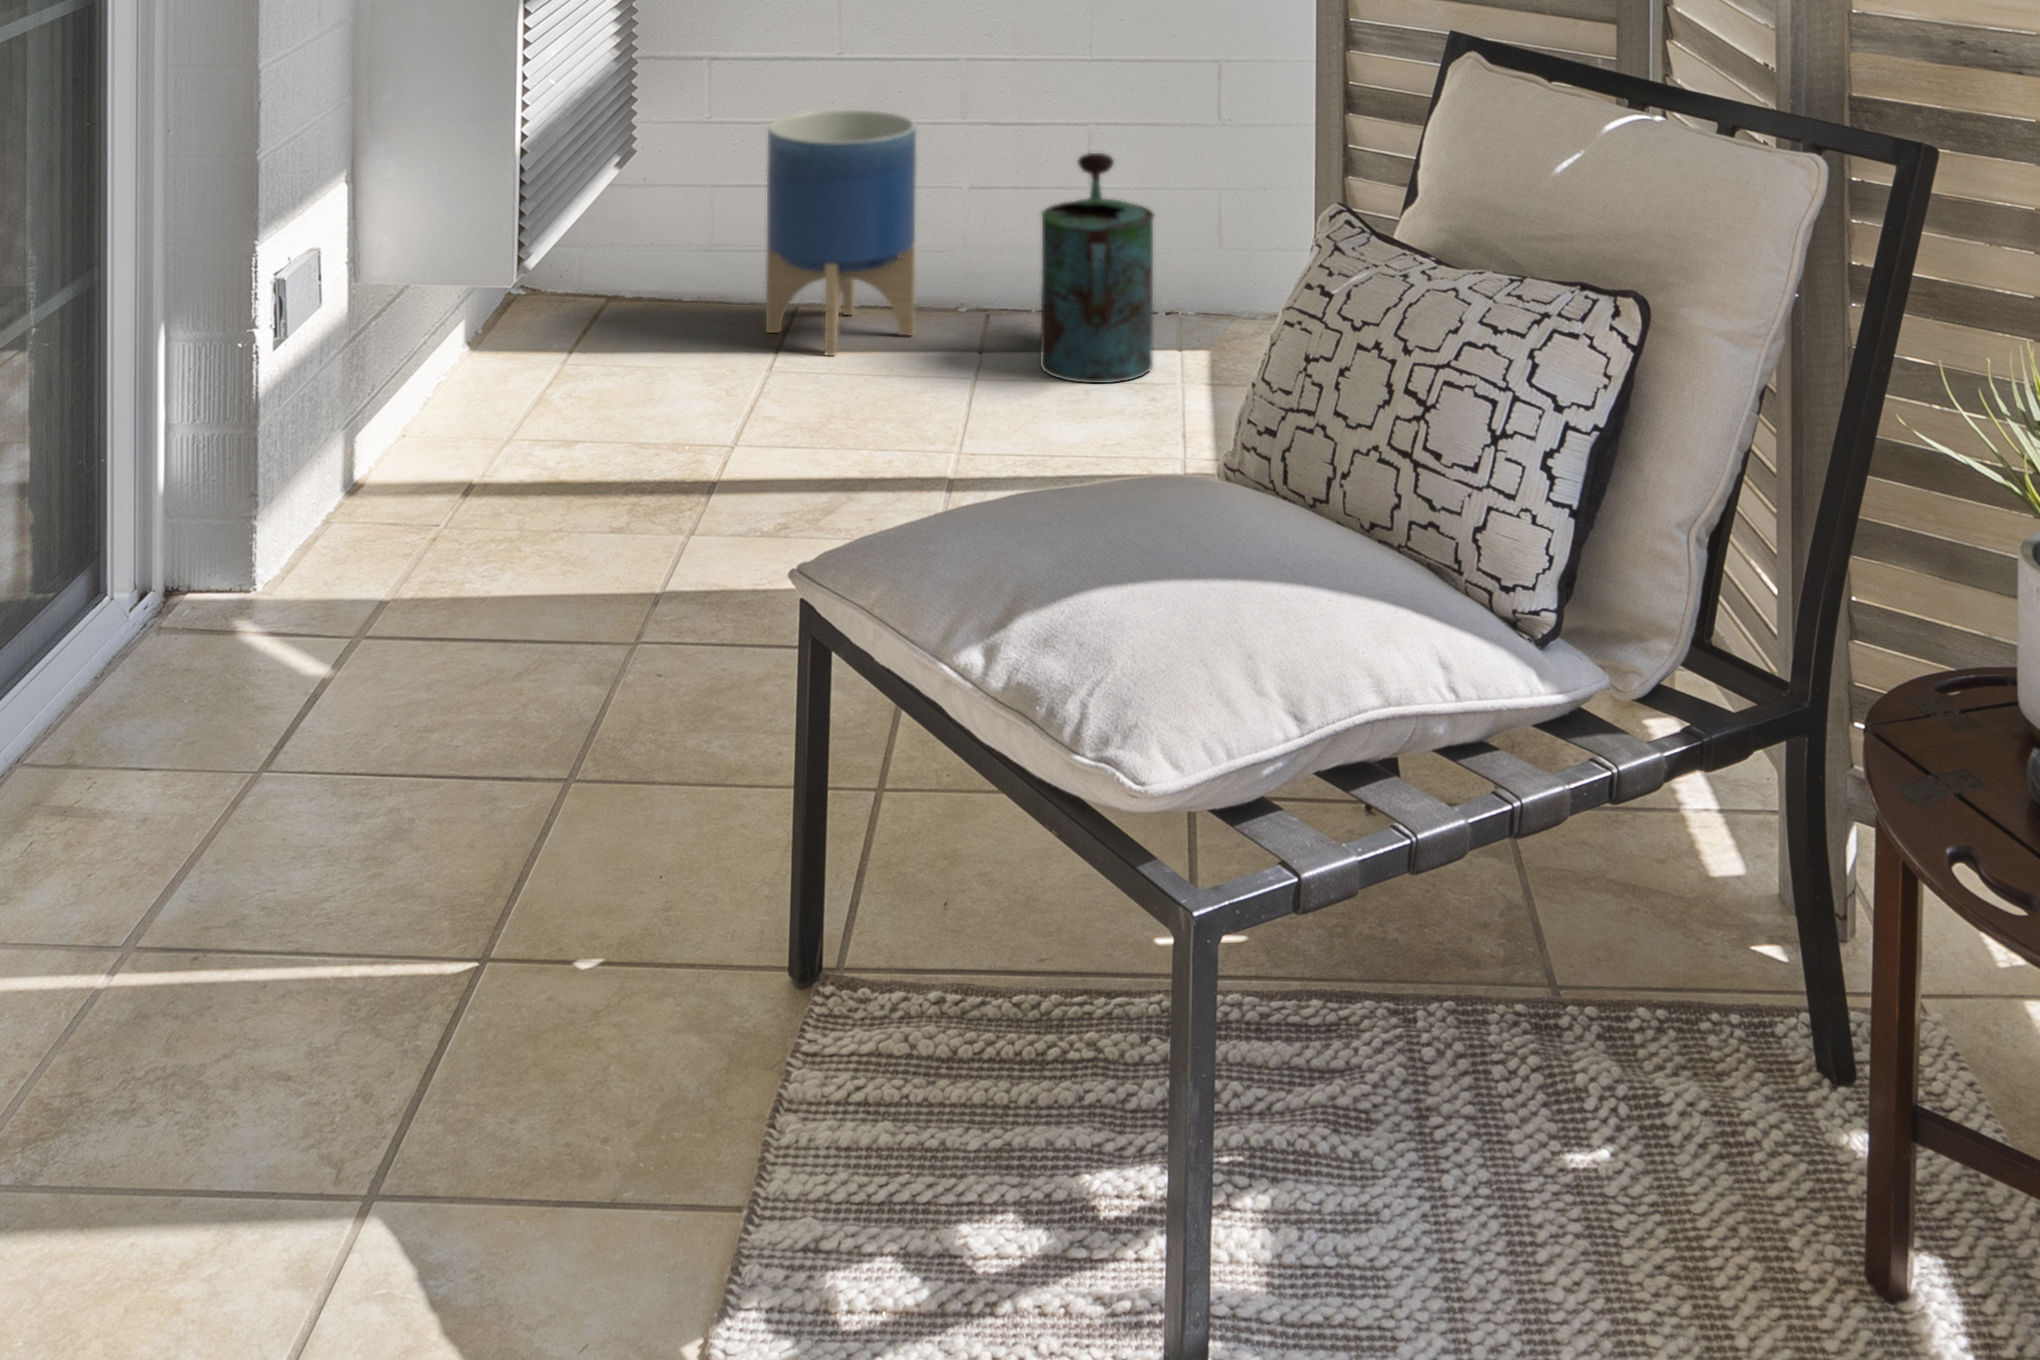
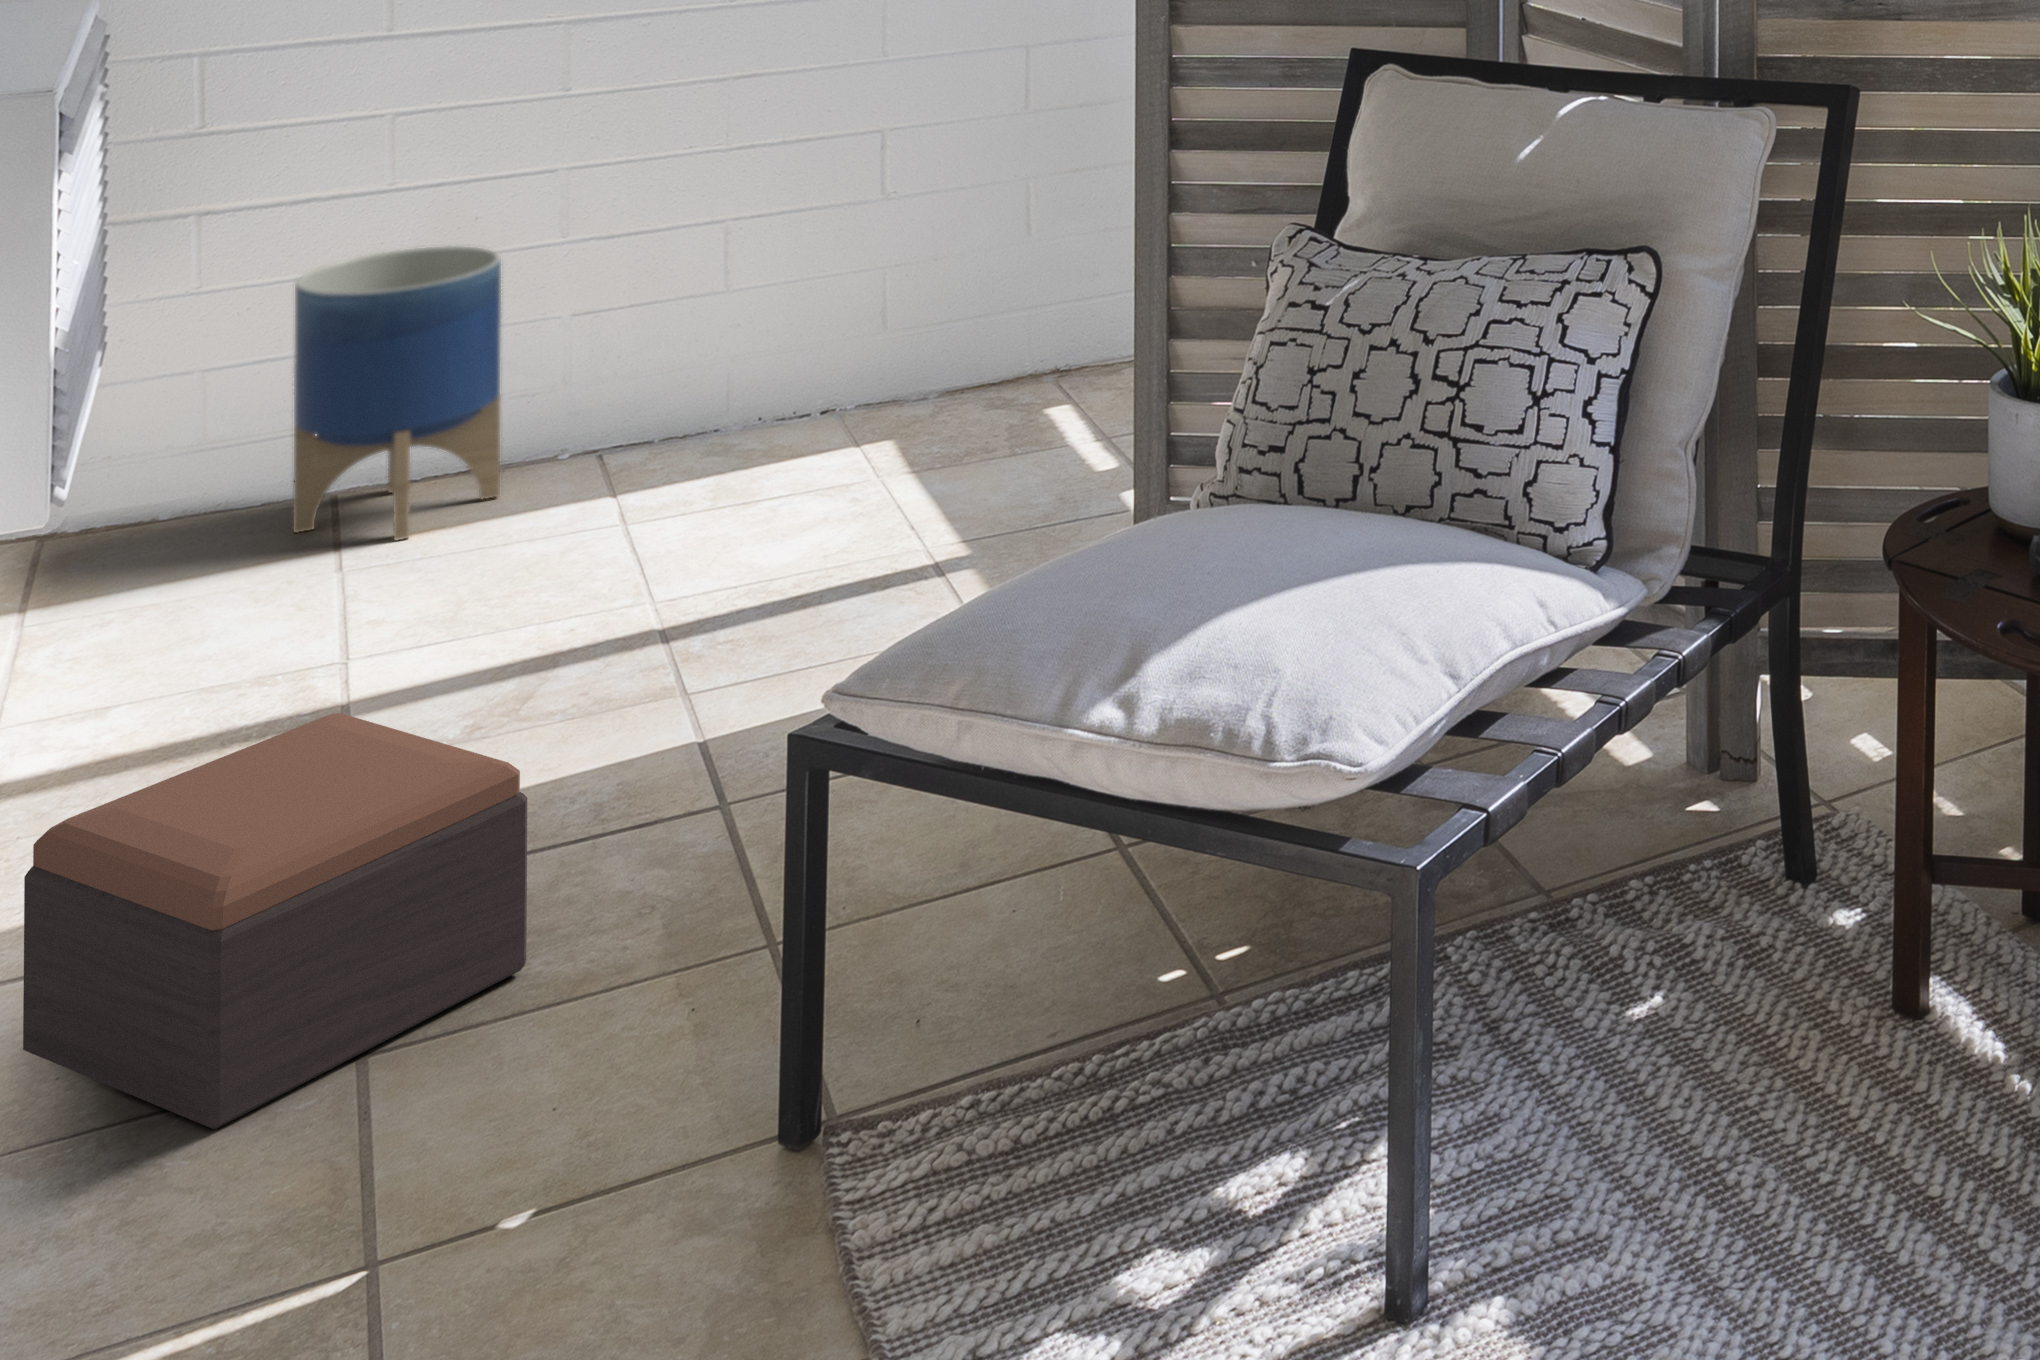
watering can: present [1040,153,1155,383] -> none [682,251,821,503]
footstool: none [380,486,706,806] -> present [23,713,527,1129]

